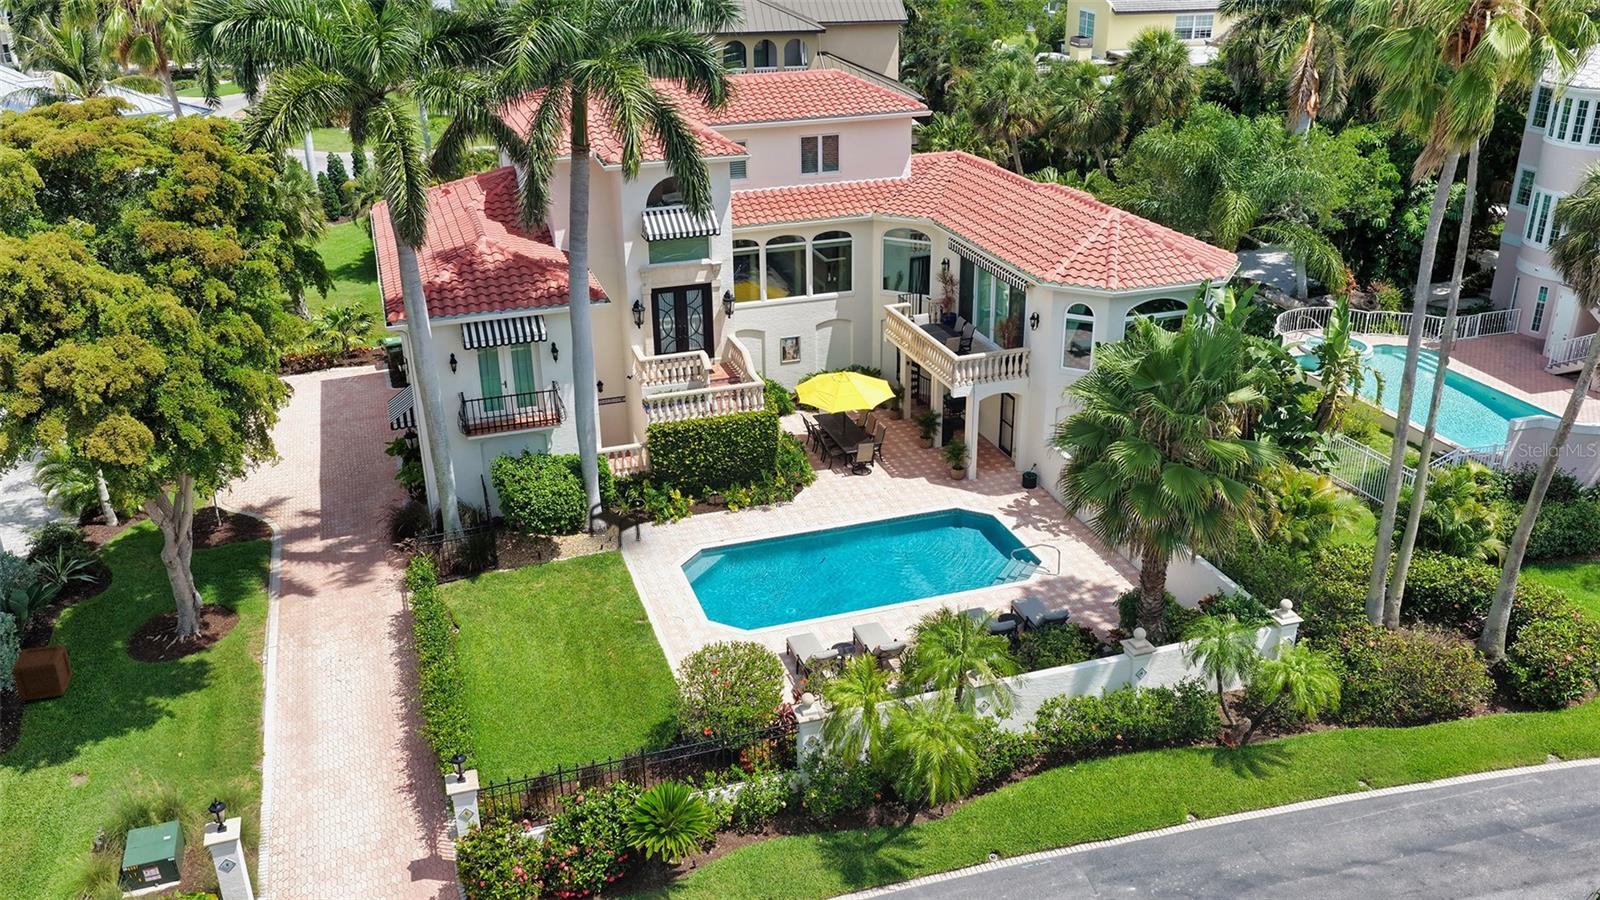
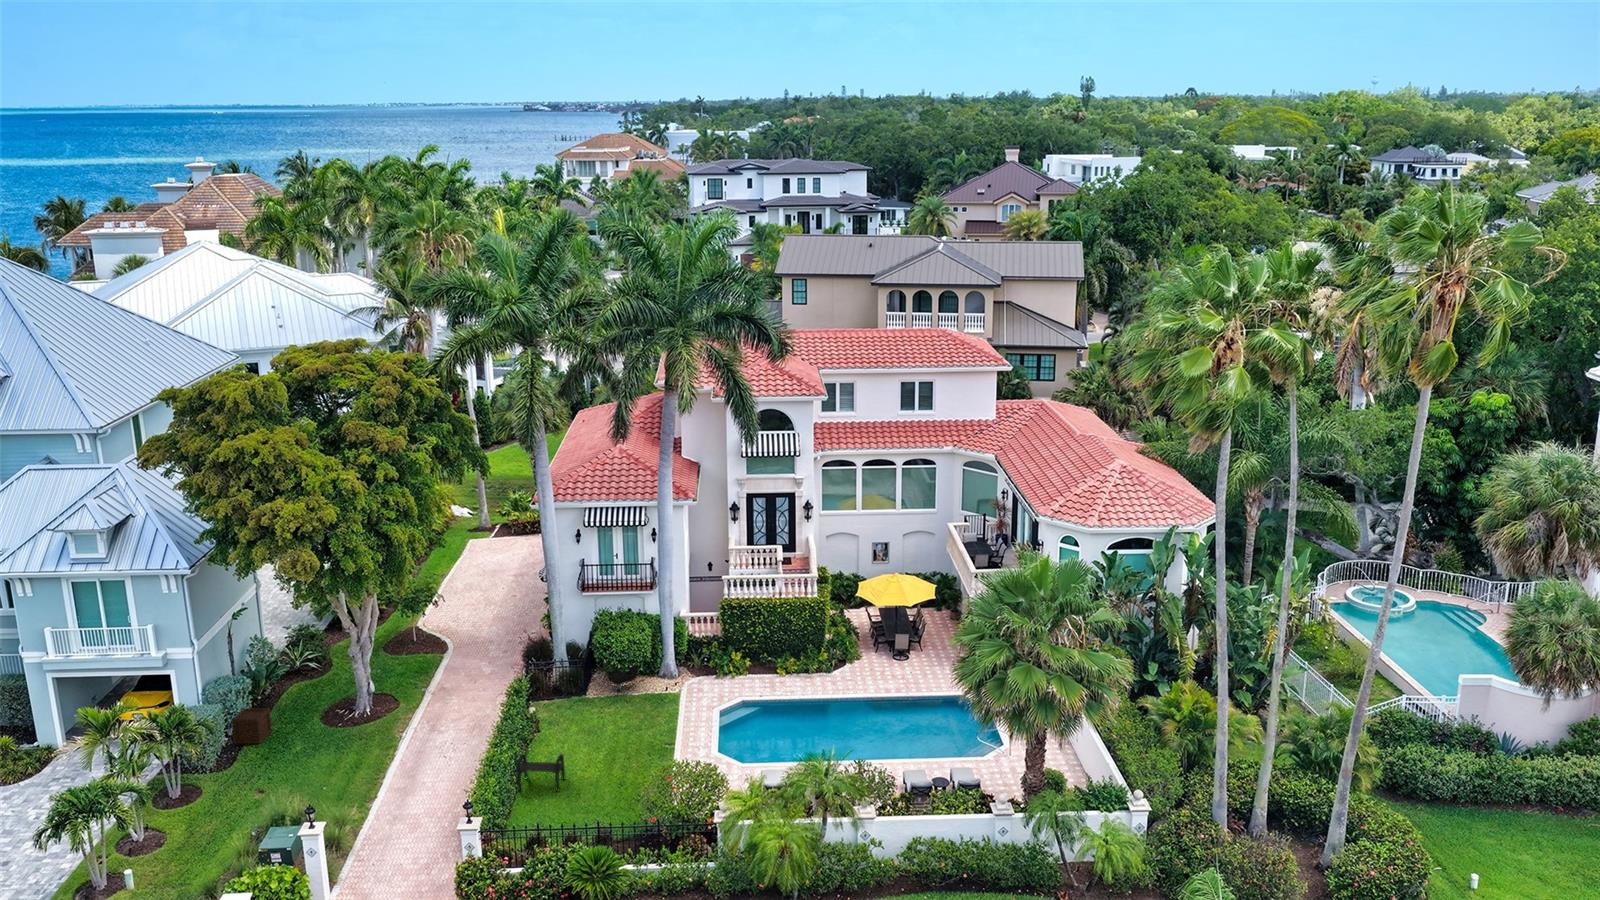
bench: present [589,501,640,549] -> present [517,754,565,792]
lounge chair: none [520,514,565,559] -> present [606,664,639,690]

